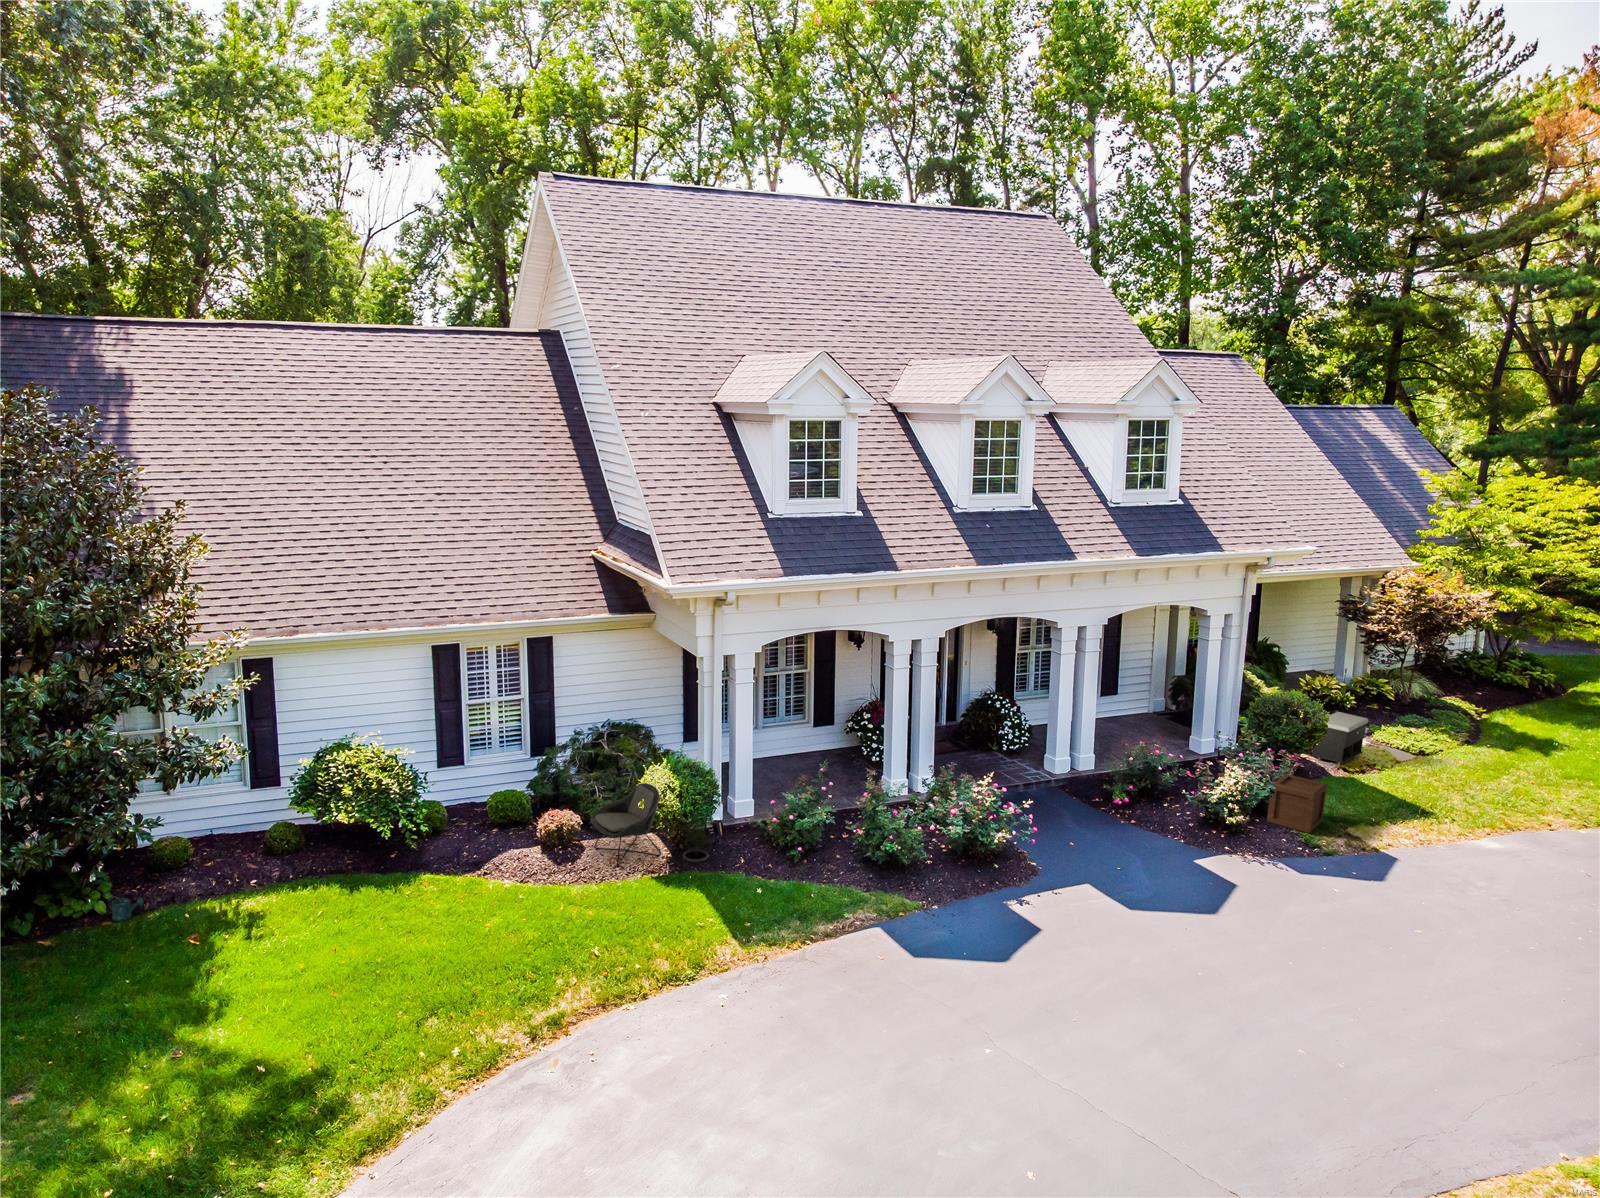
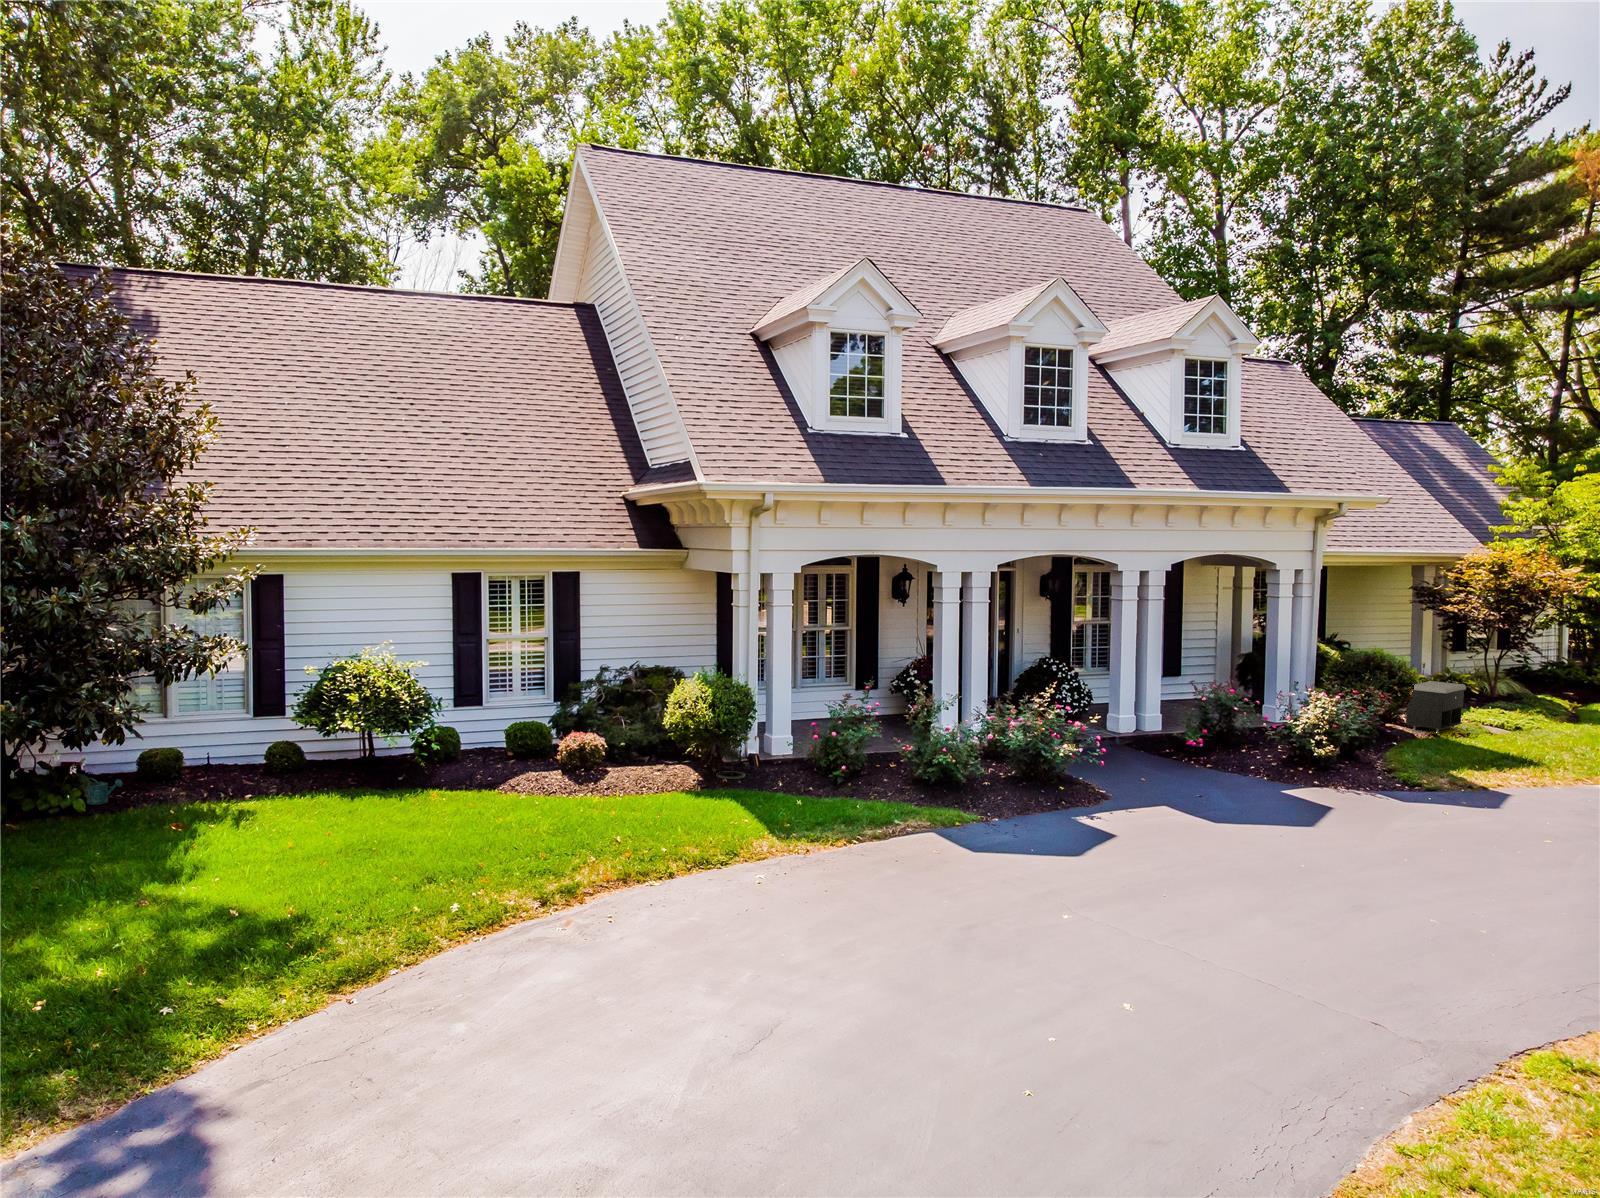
wooden crate: present [1267,774,1327,833] -> none [1366,716,1431,772]
lounge chair: present [591,783,661,867] -> none [616,698,693,781]

